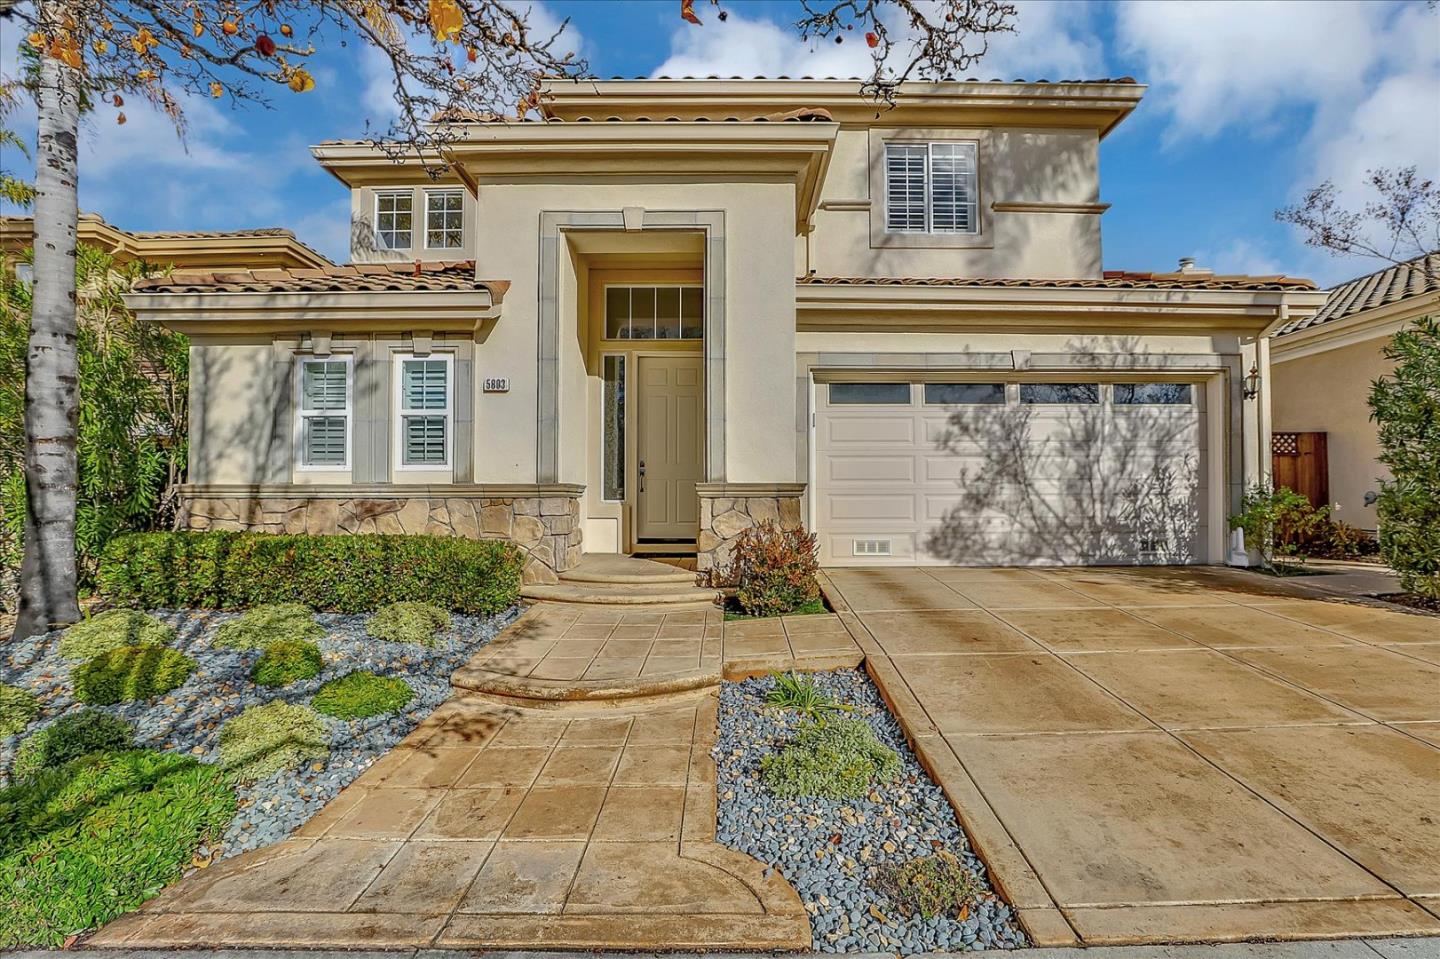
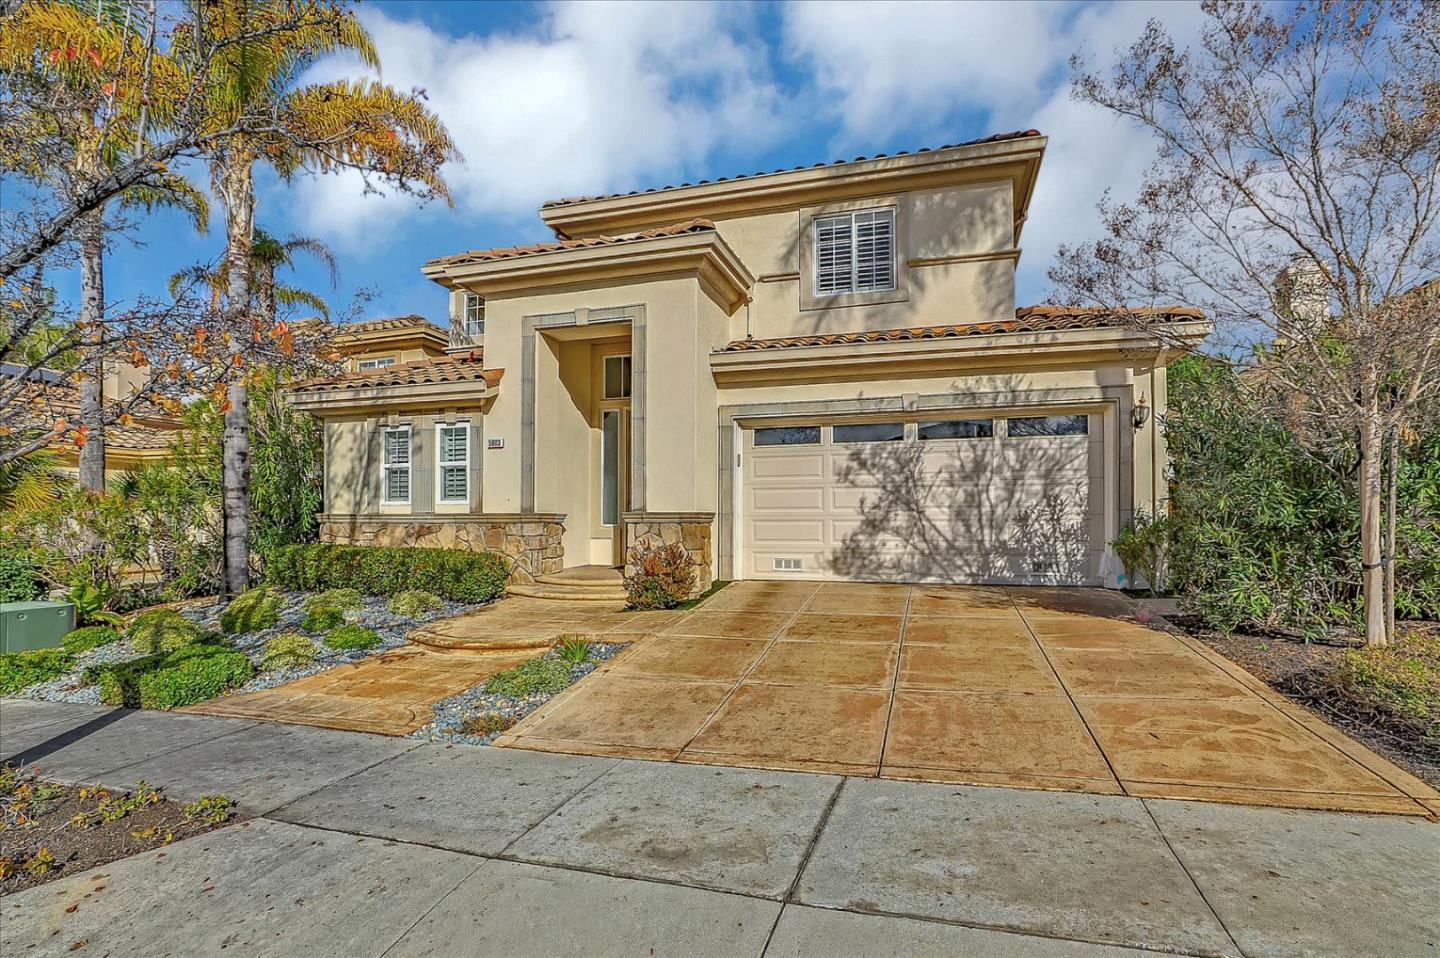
watering can: none [1354,579,1402,602] -> present [1129,601,1162,622]

